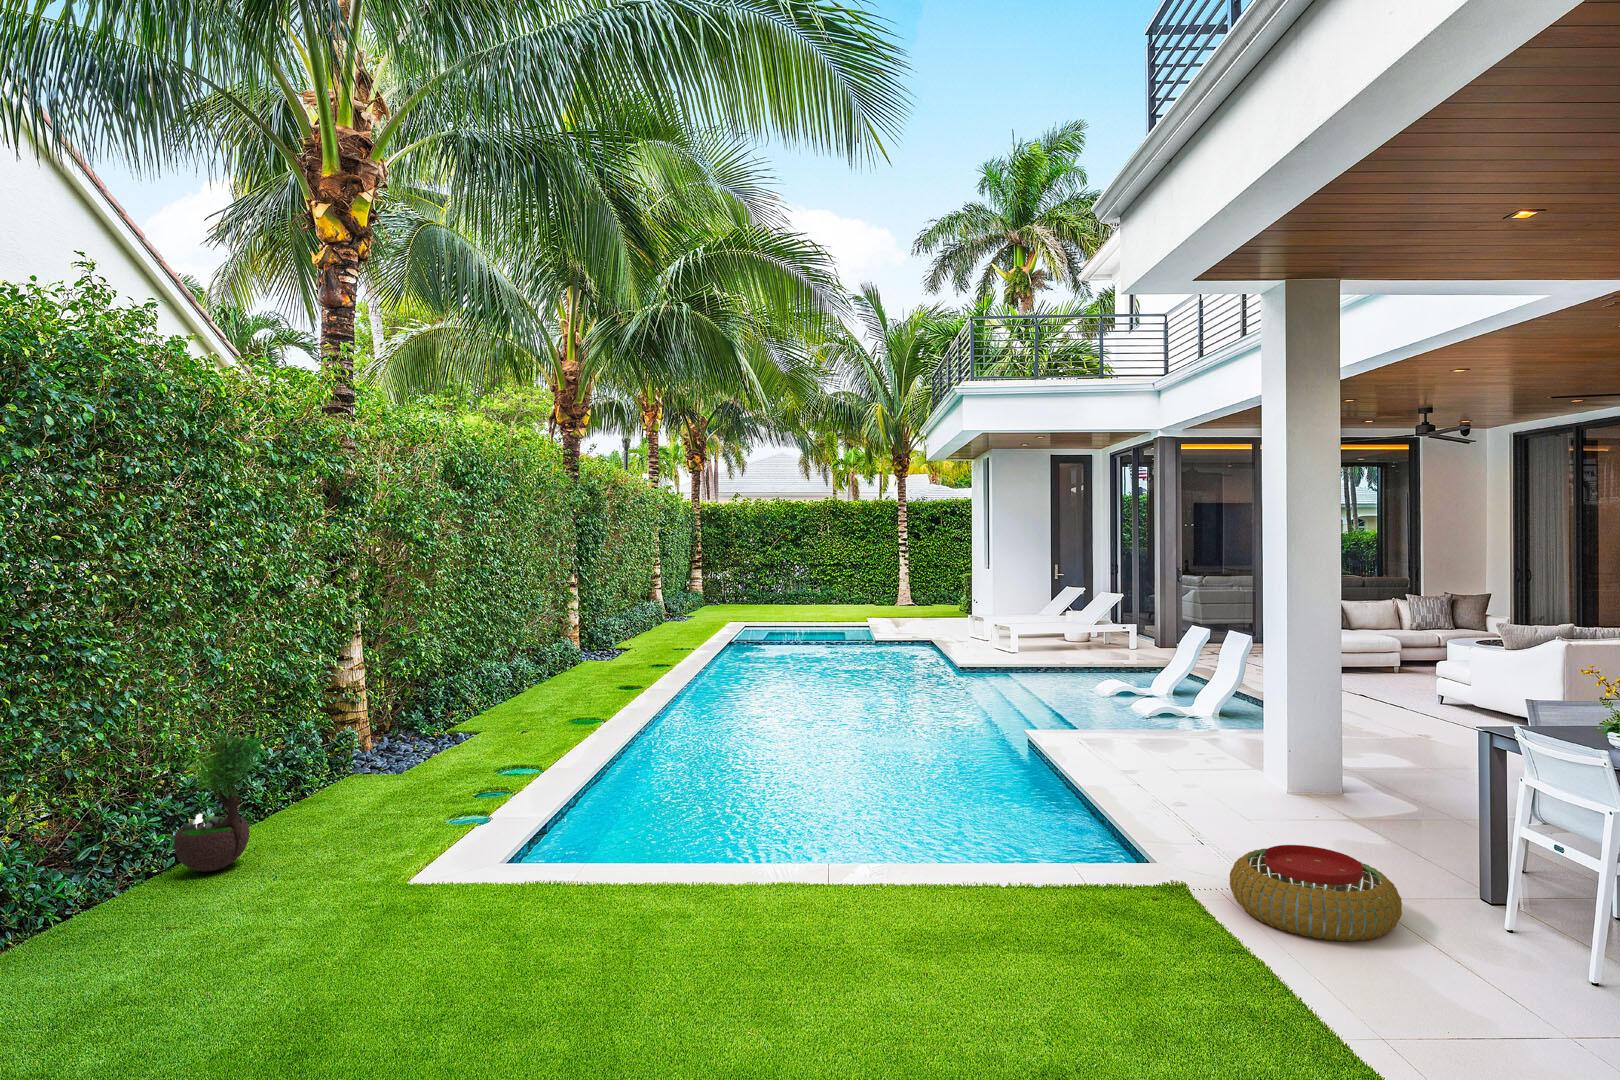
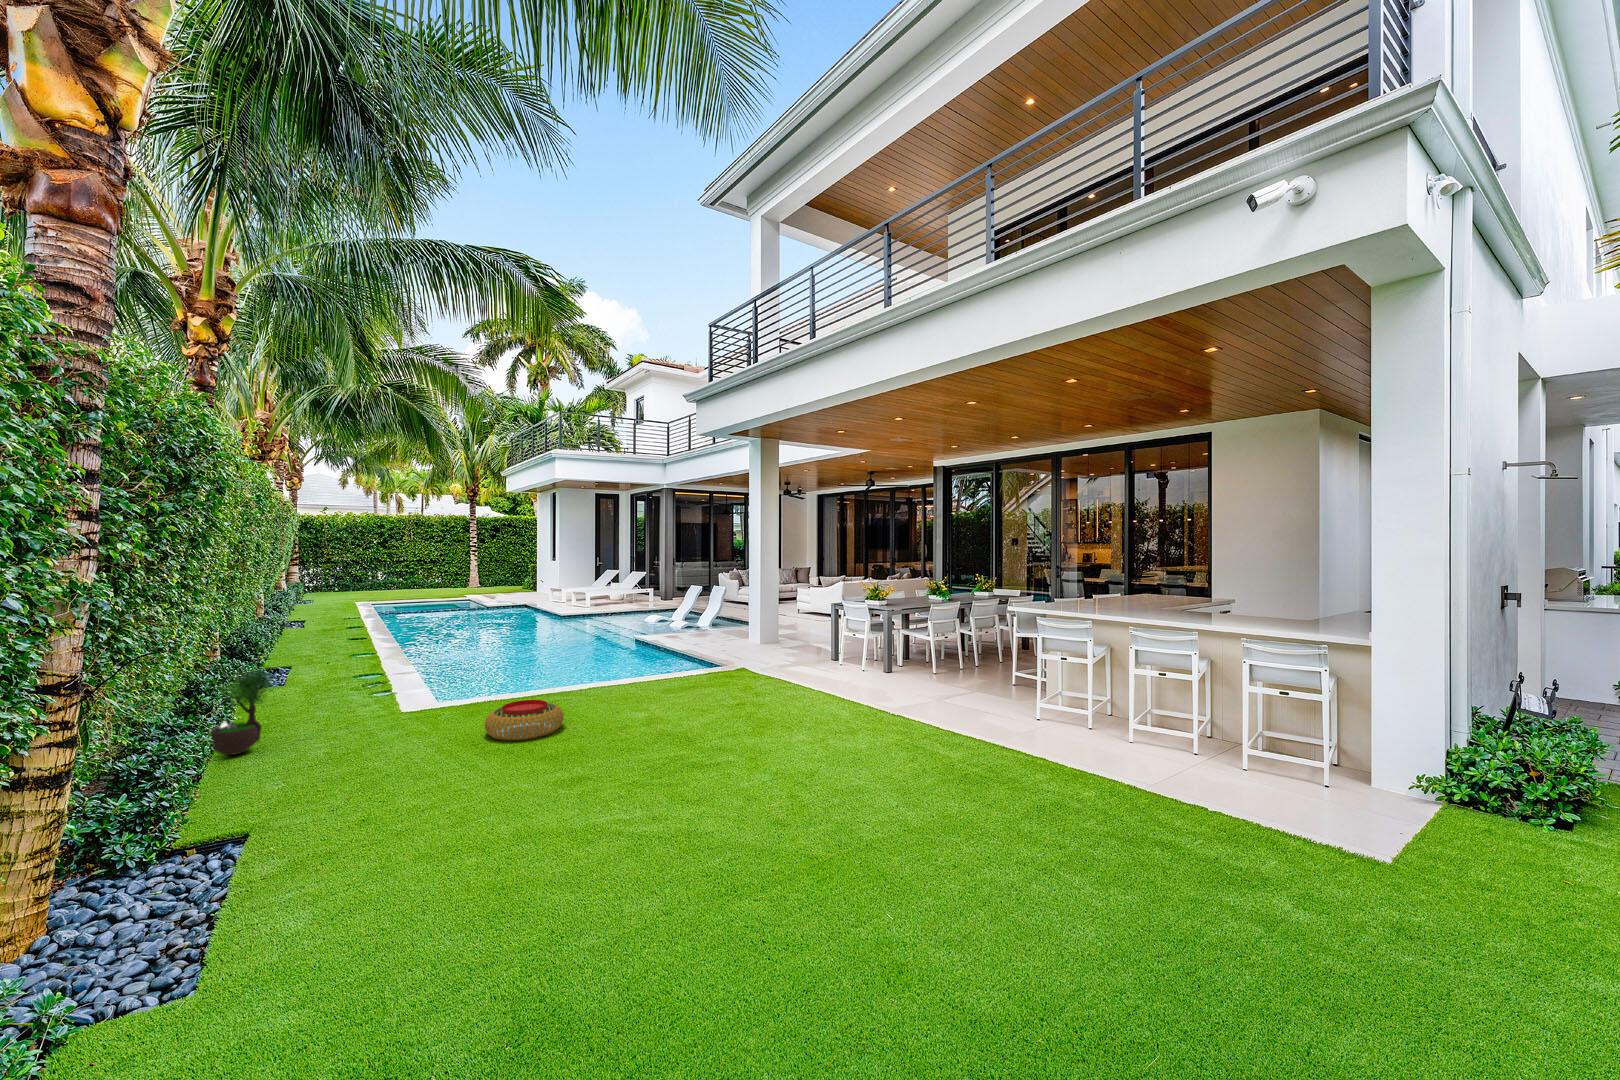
pouf: present [1230,845,1402,941] -> present [485,700,564,741]

